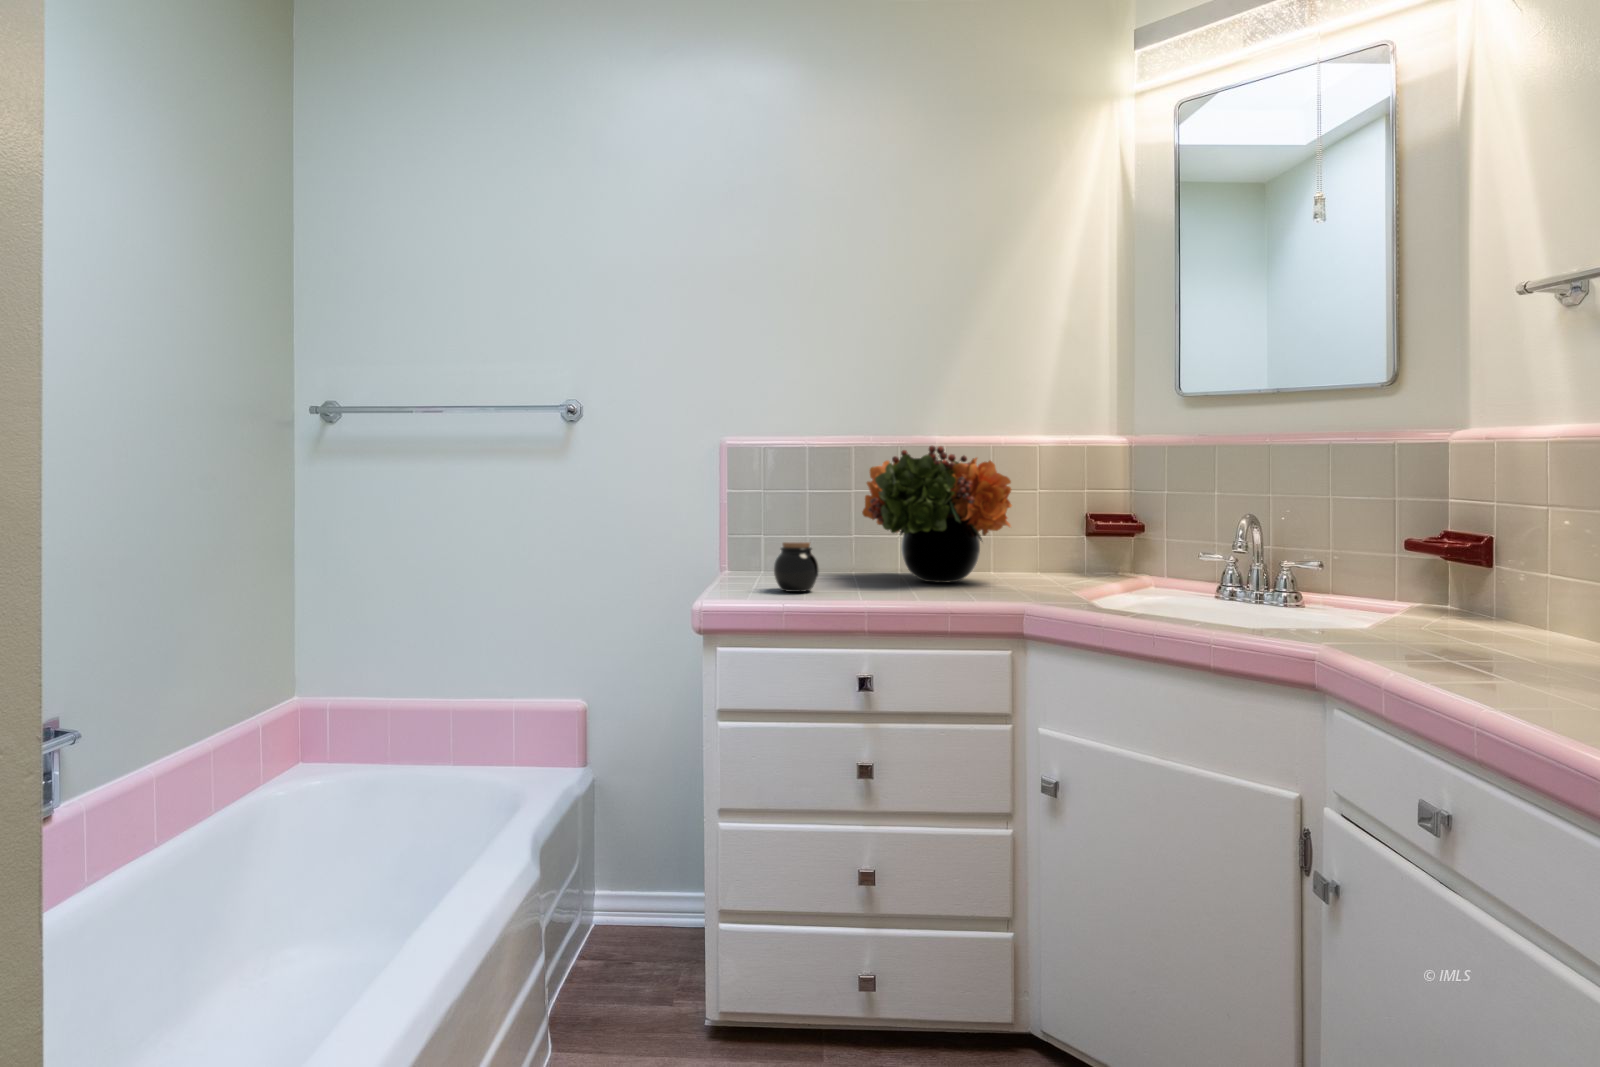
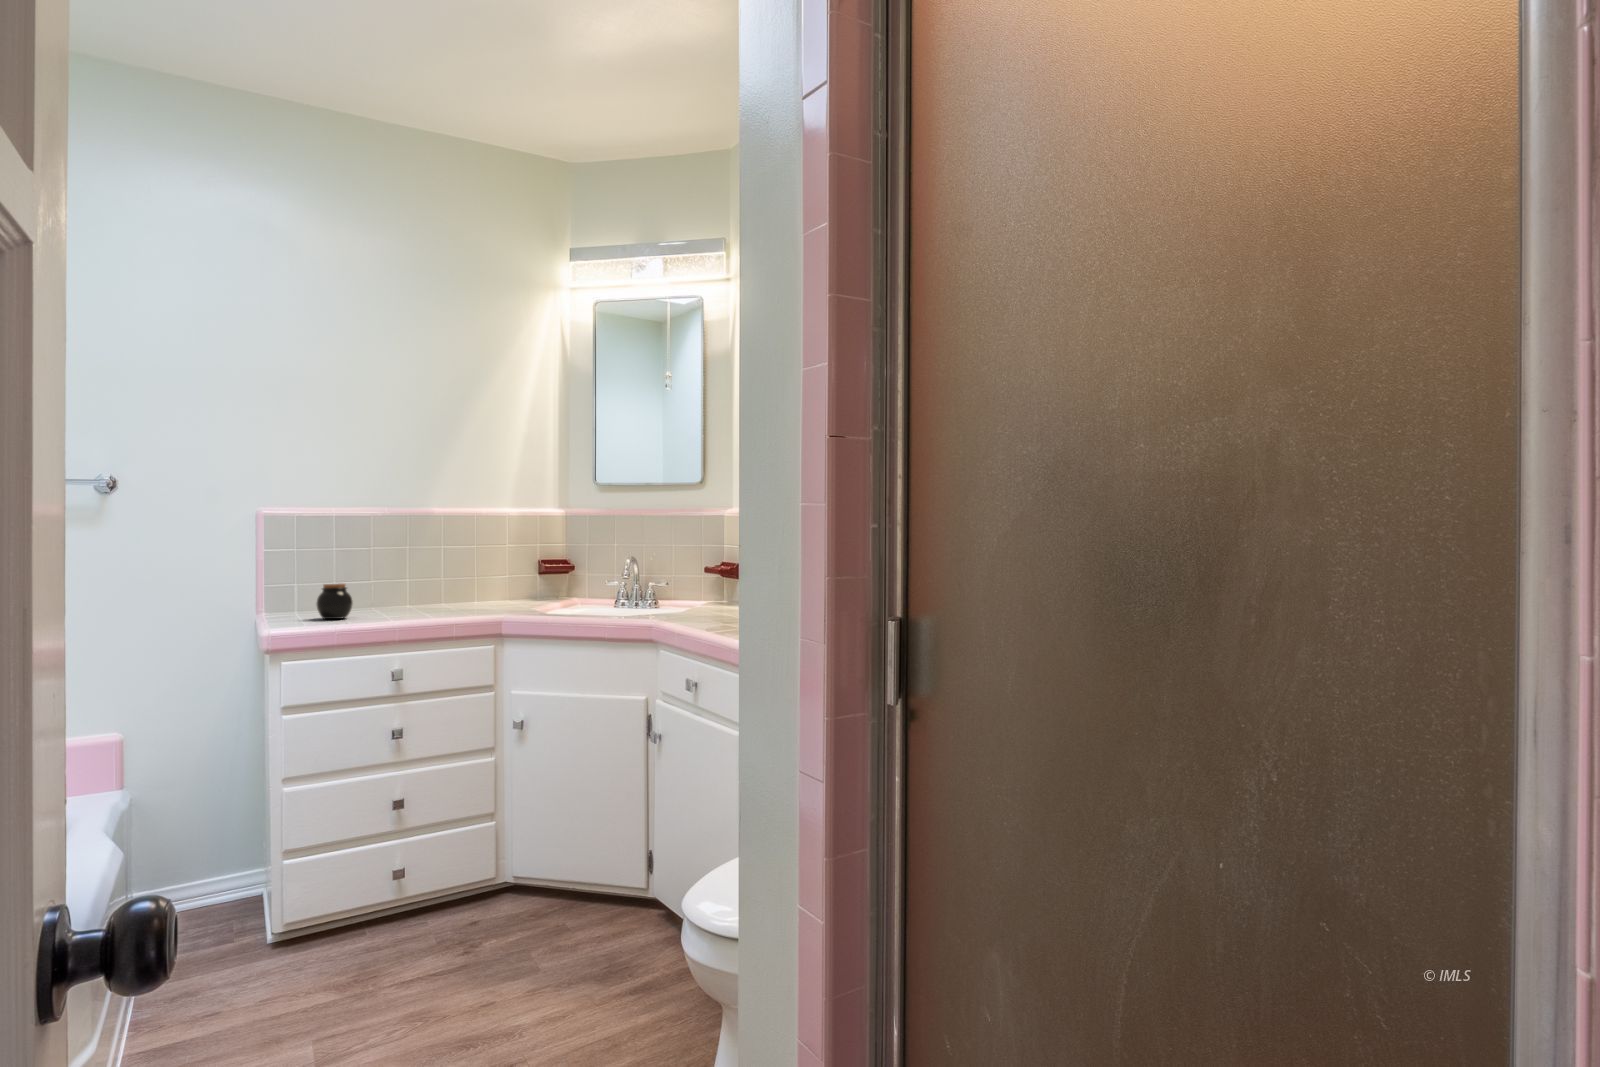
flower arrangement: present [862,446,1012,583] -> none [374,513,490,609]

